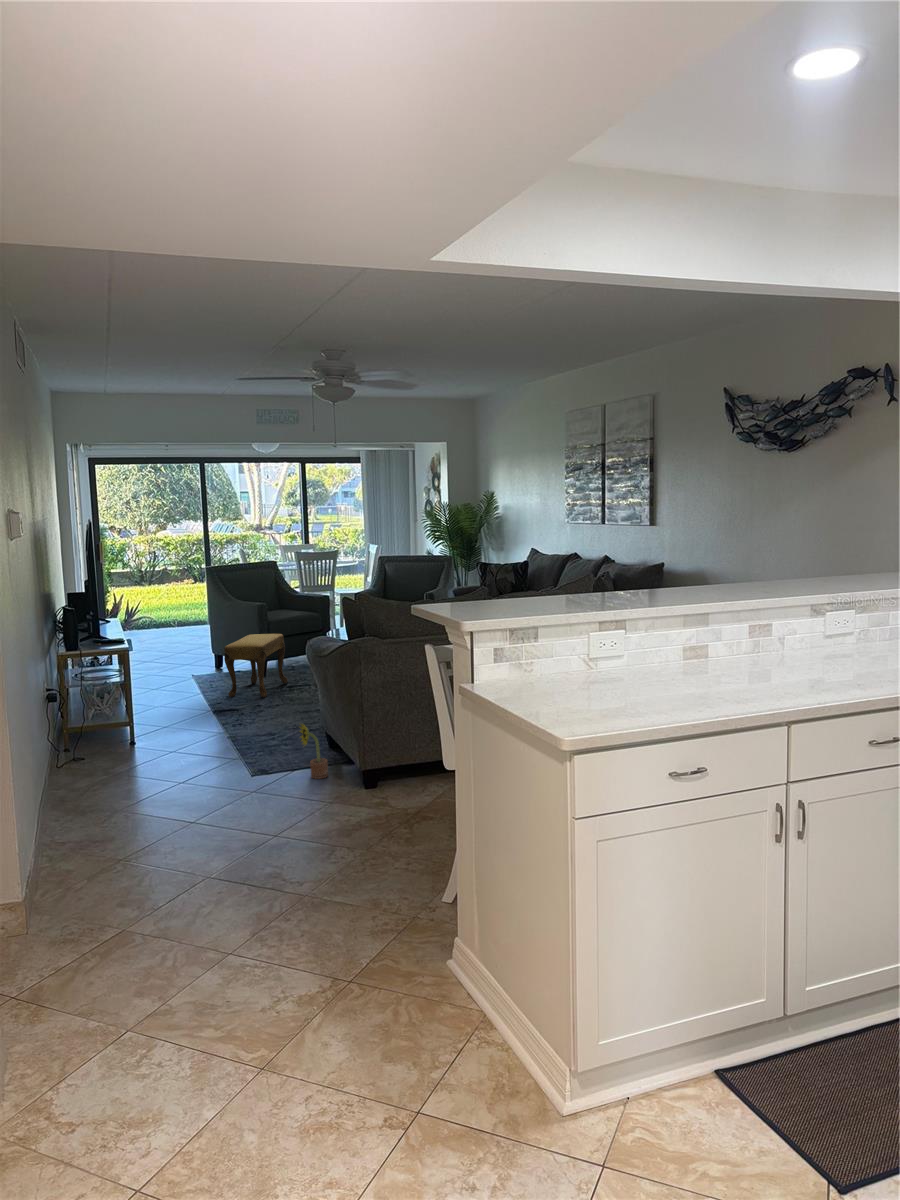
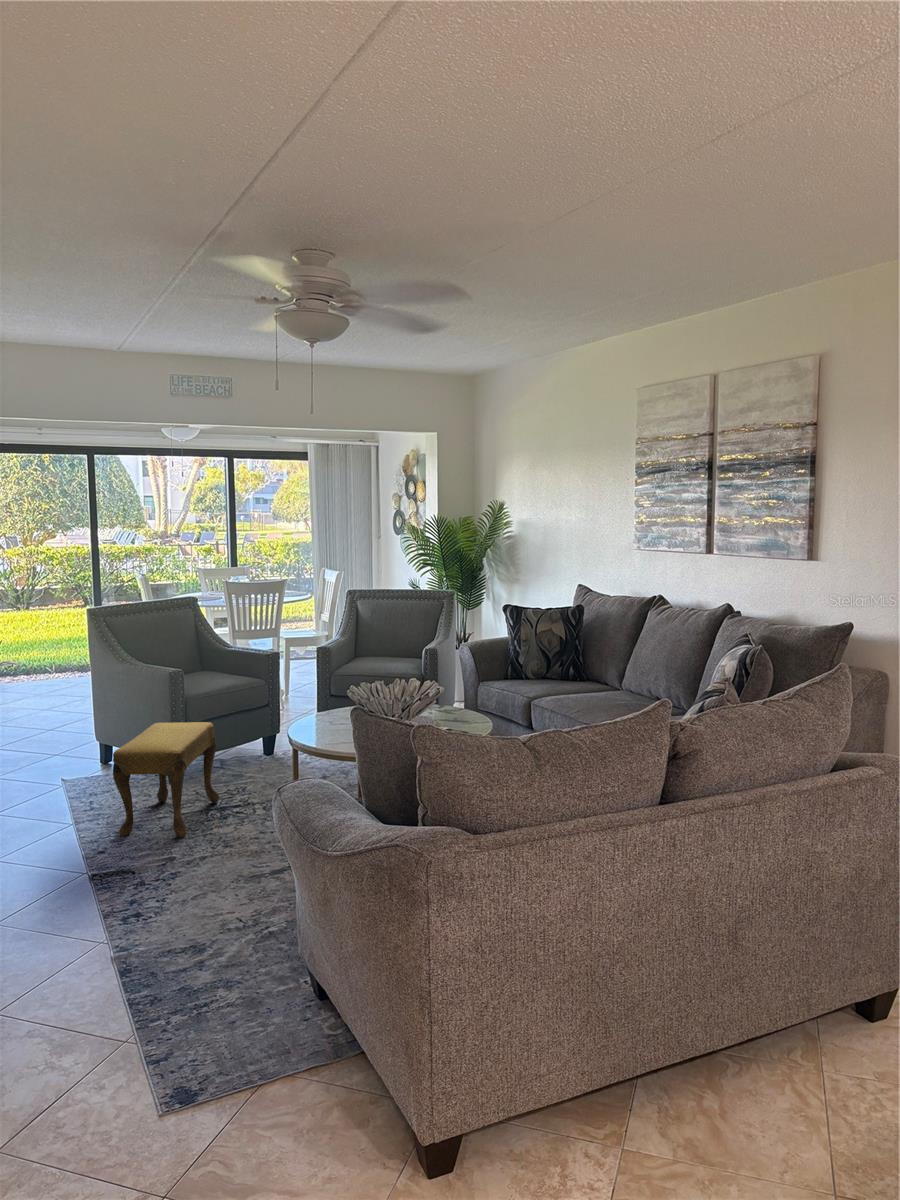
decorative plant: present [300,724,328,779] -> none [279,1014,346,1146]

